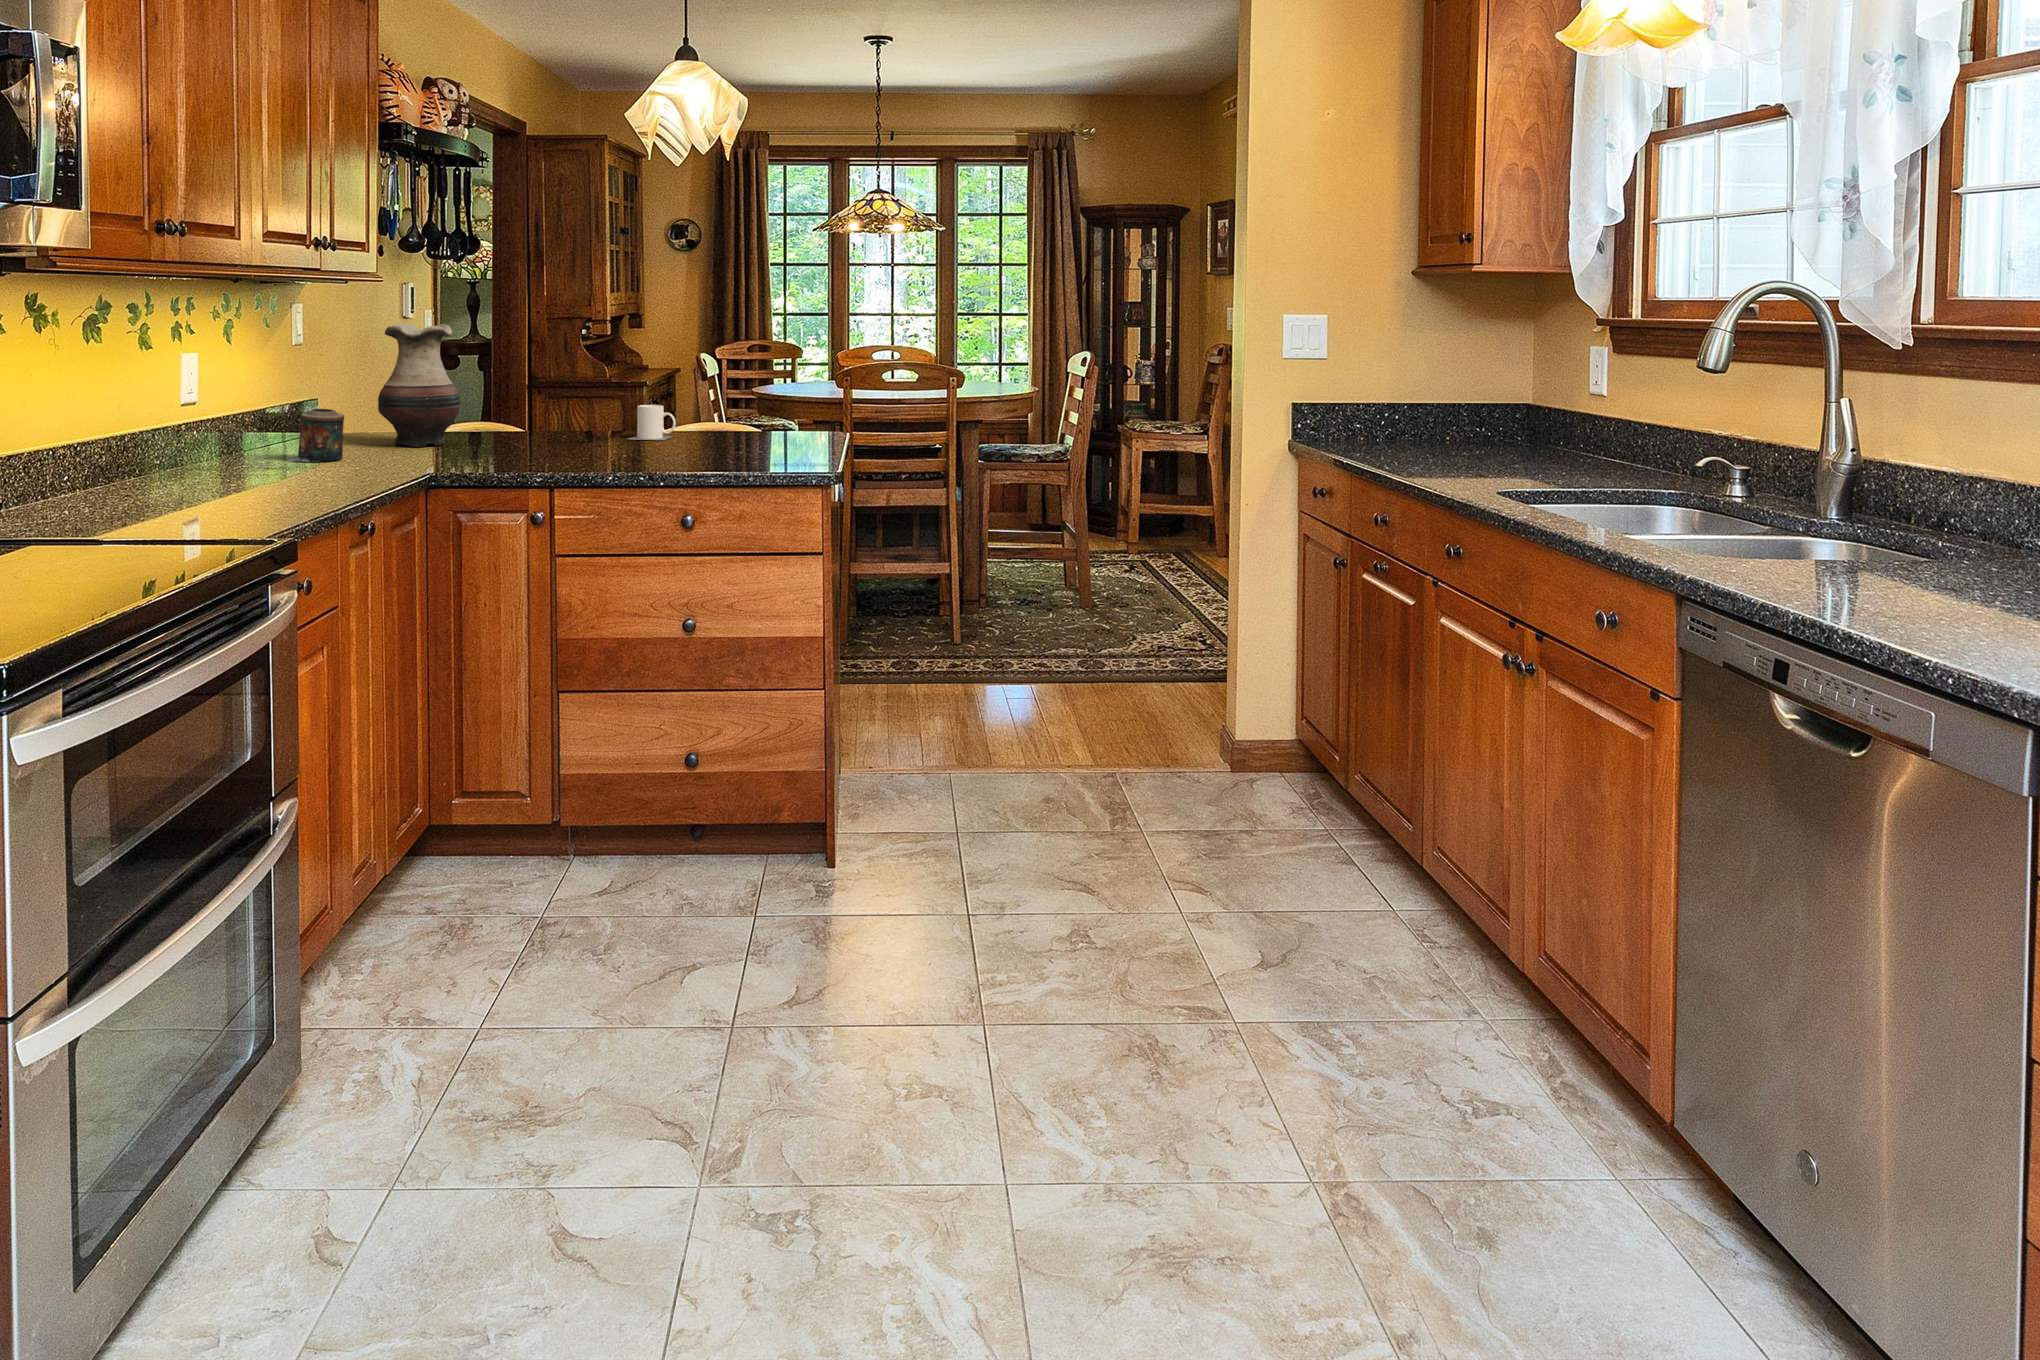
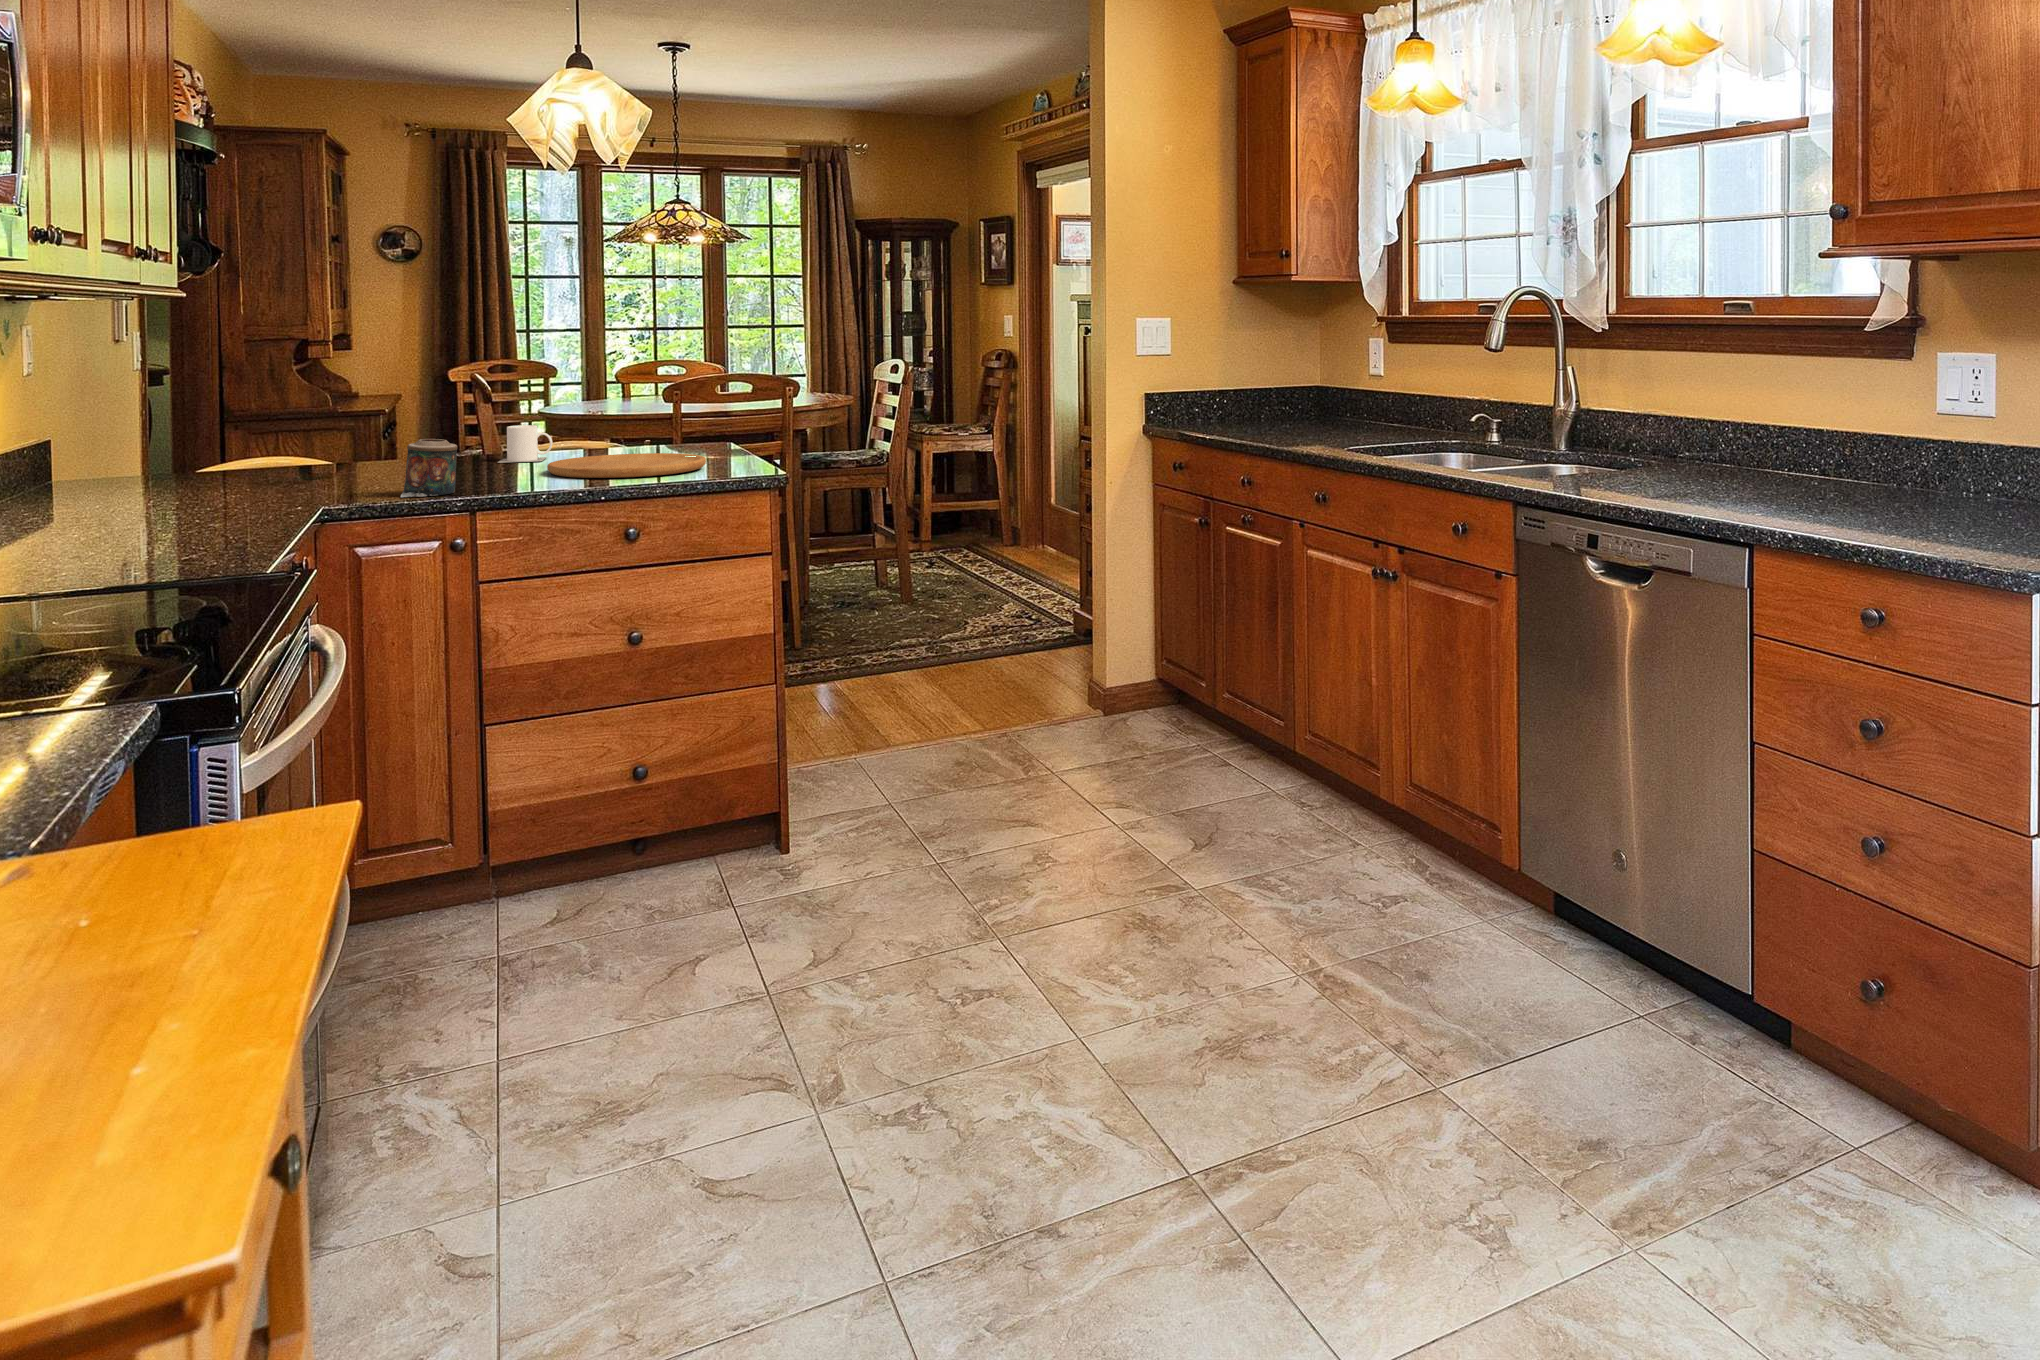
vase: present [378,324,460,447] -> none [198,346,306,483]
candle: present [289,409,344,462] -> present [401,439,457,497]
cutting board: none [645,438,790,463] -> present [547,453,706,478]

